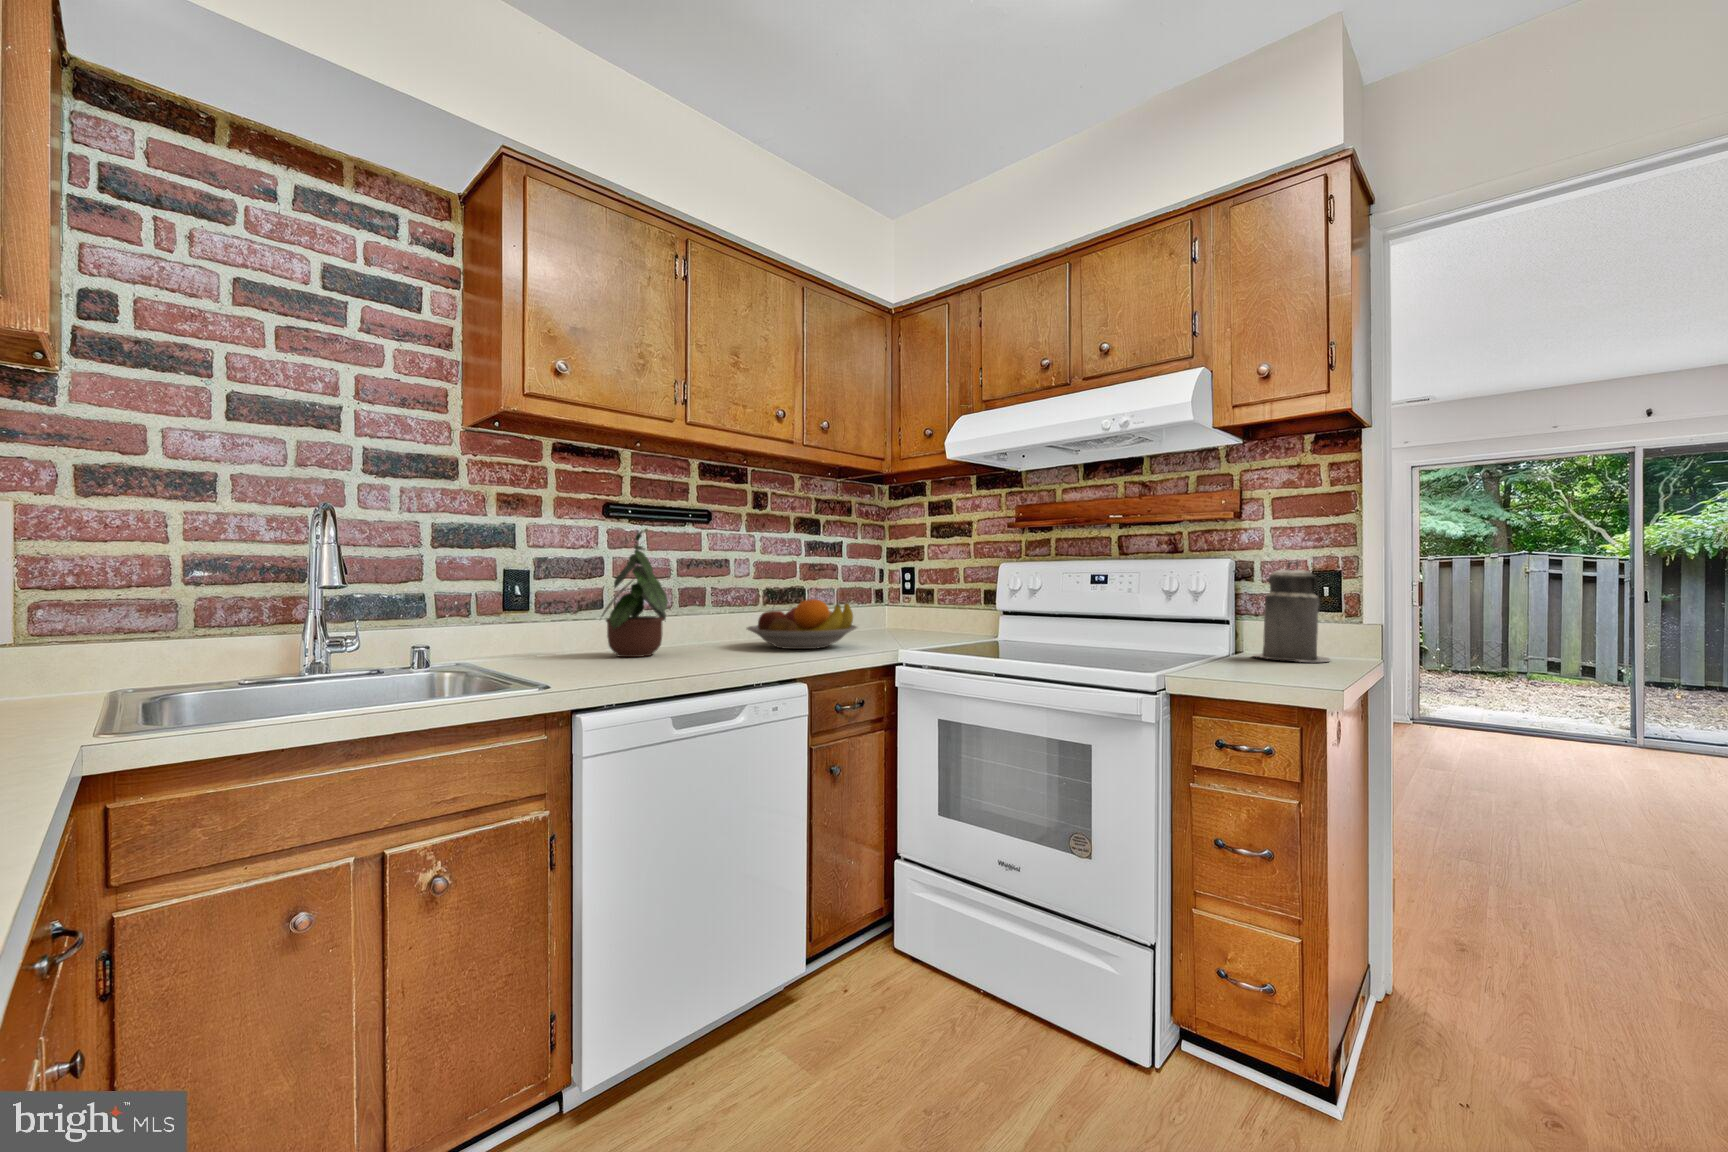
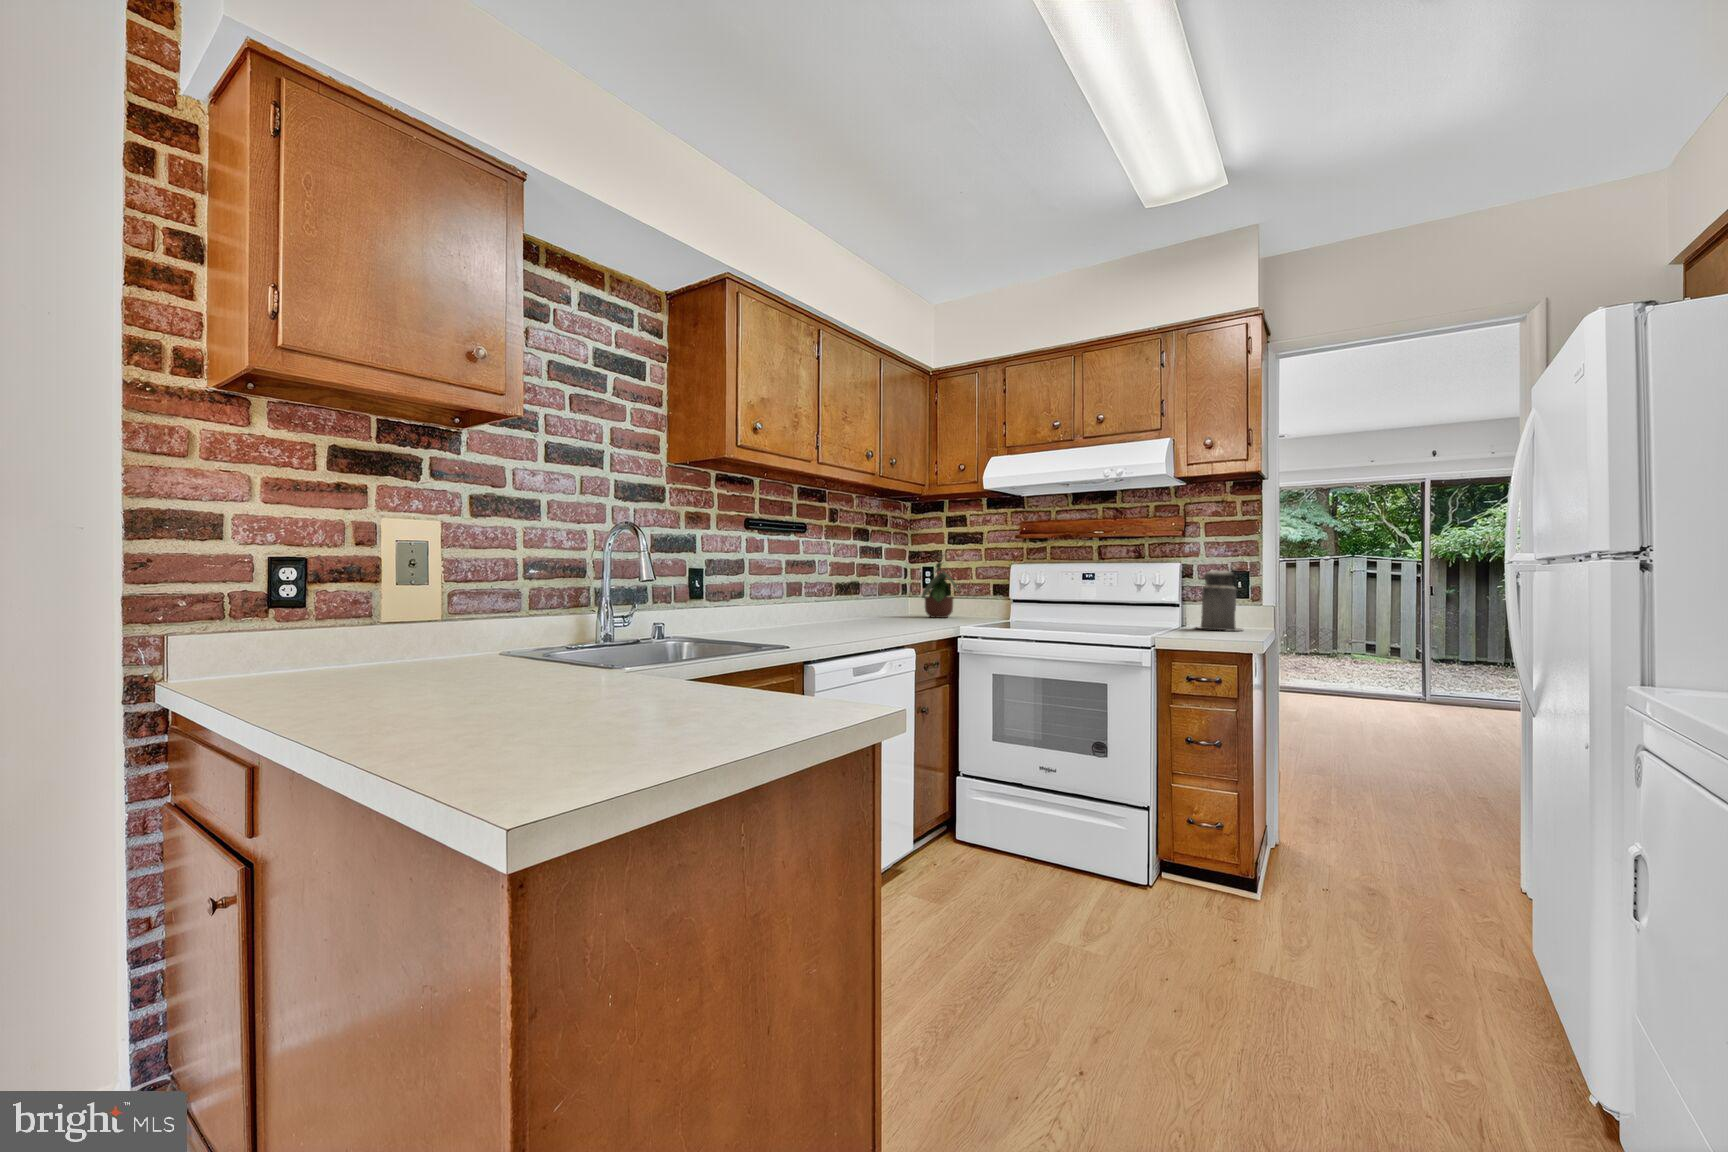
potted plant: present [602,530,668,657] -> present [922,554,959,618]
fruit bowl: present [747,599,857,649] -> none [842,590,923,627]

